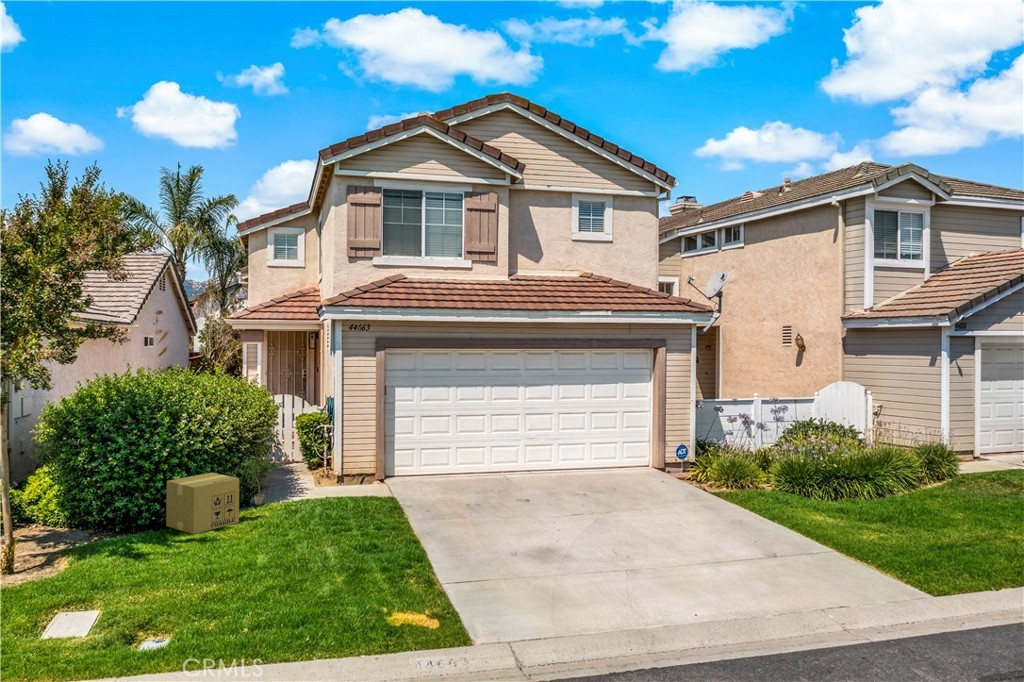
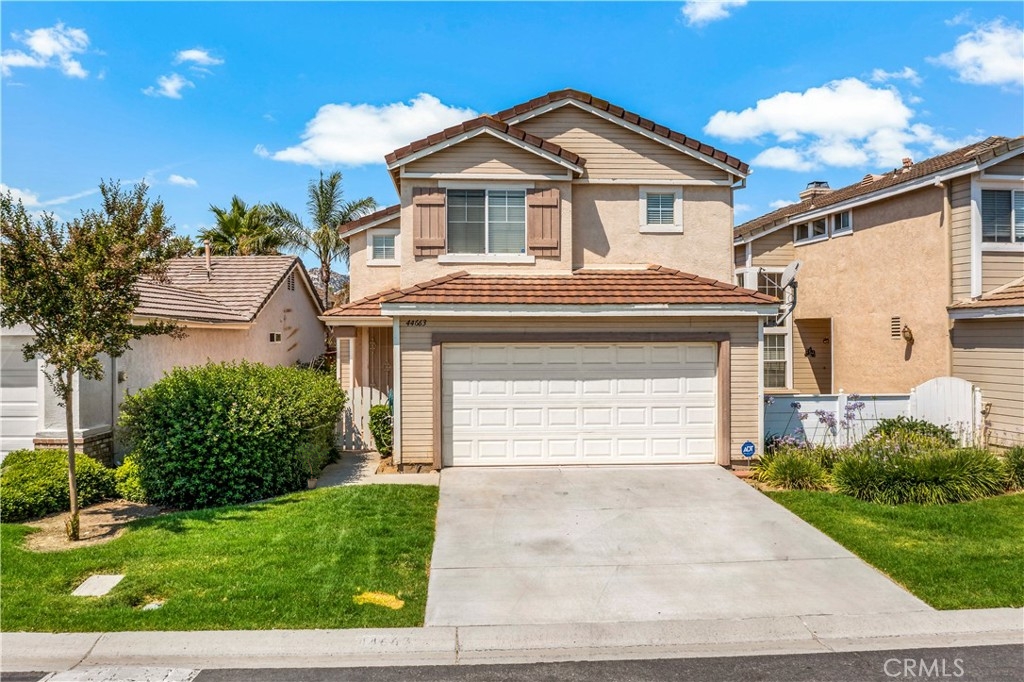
cardboard box: present [166,473,239,534] -> none [219,457,283,514]

